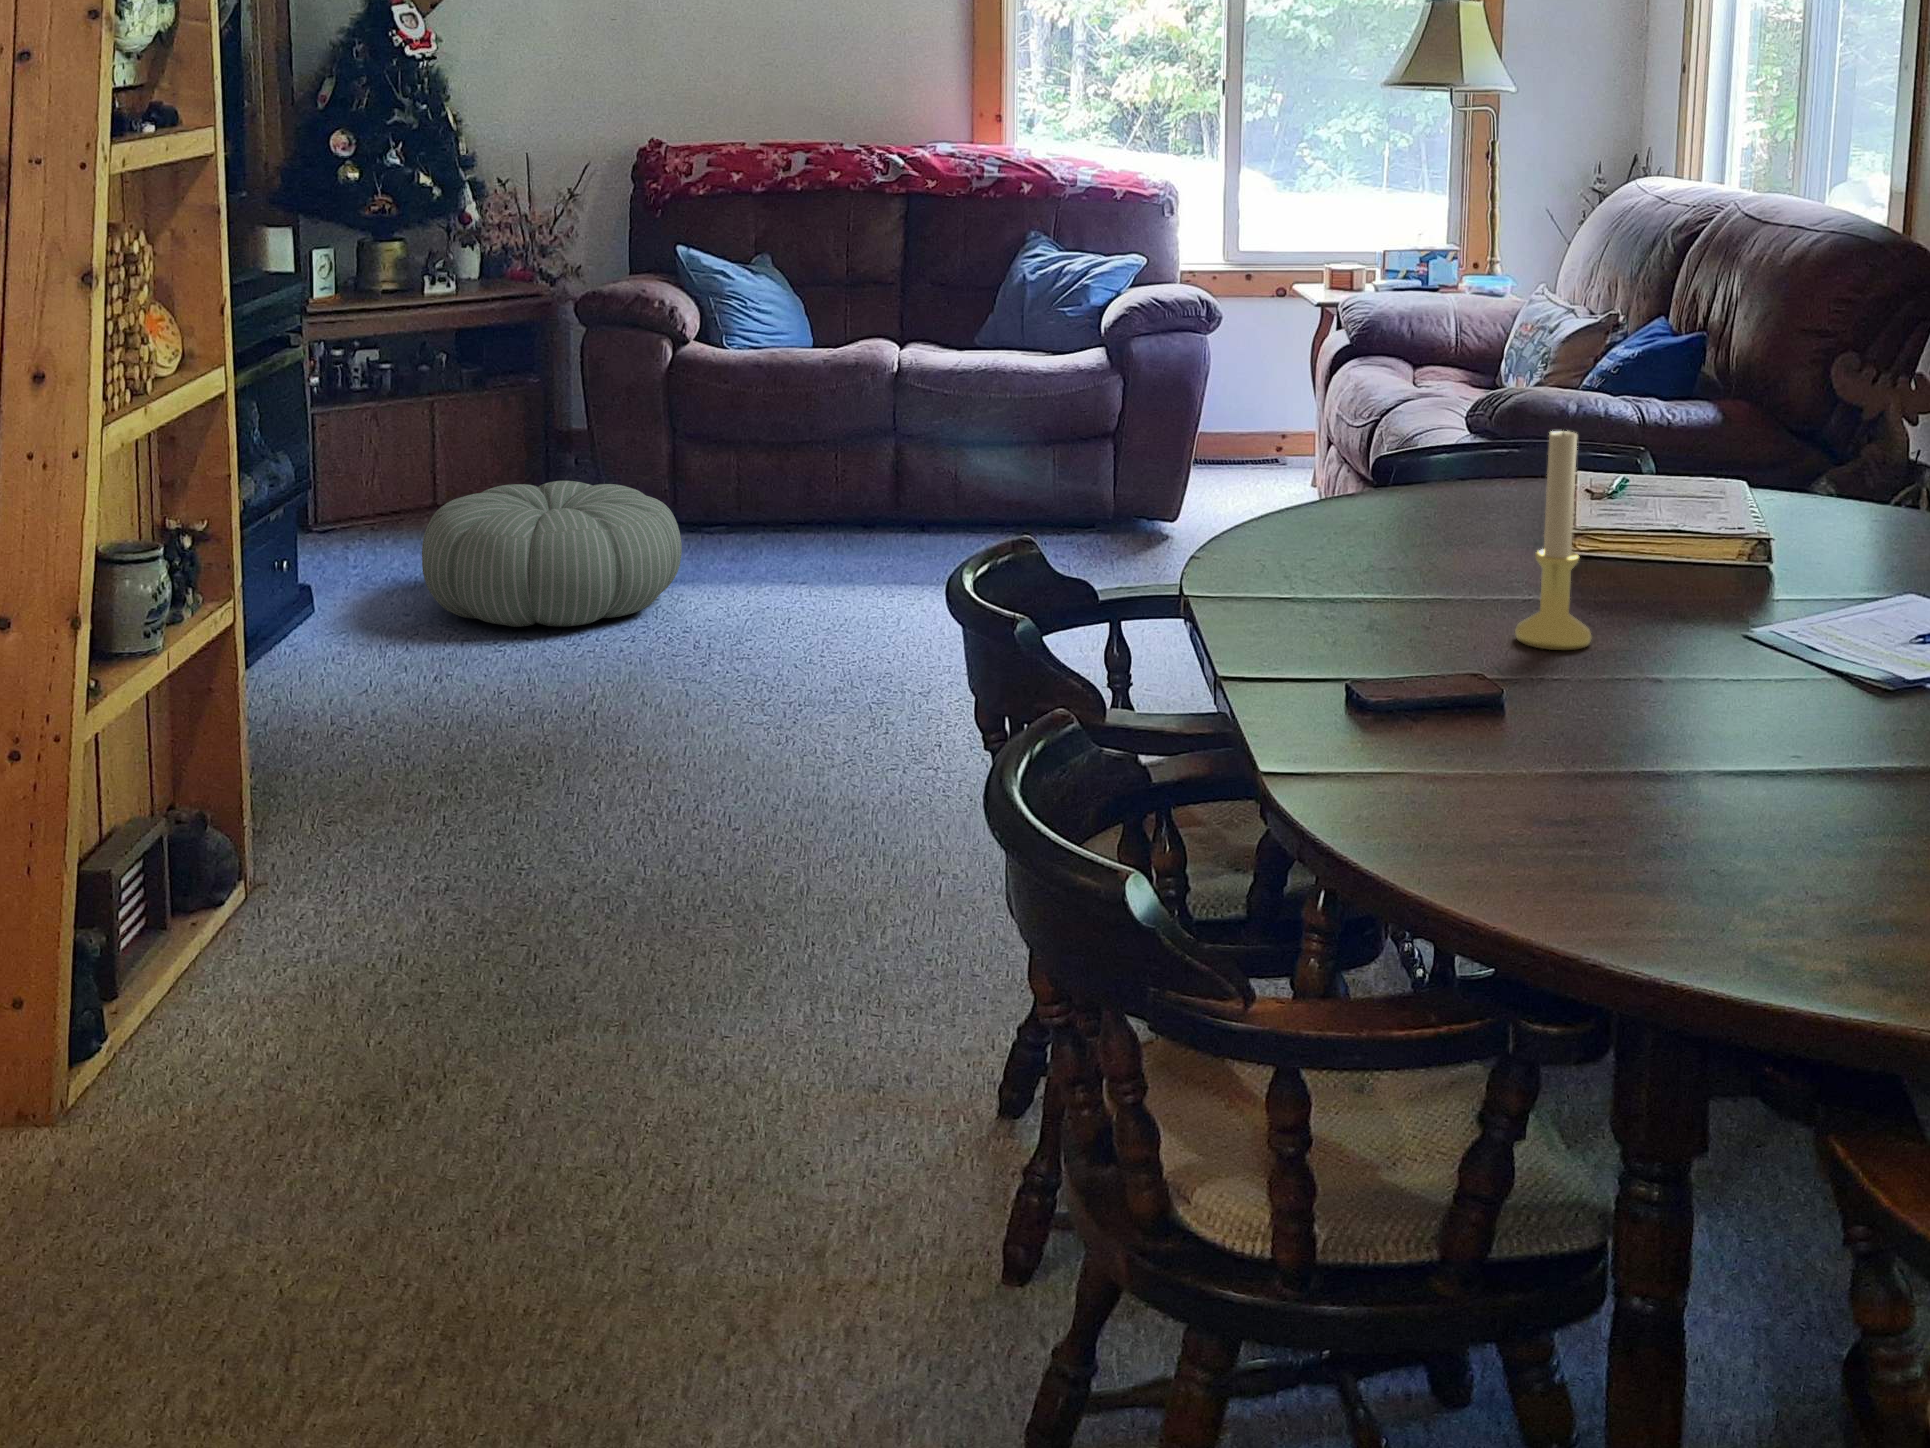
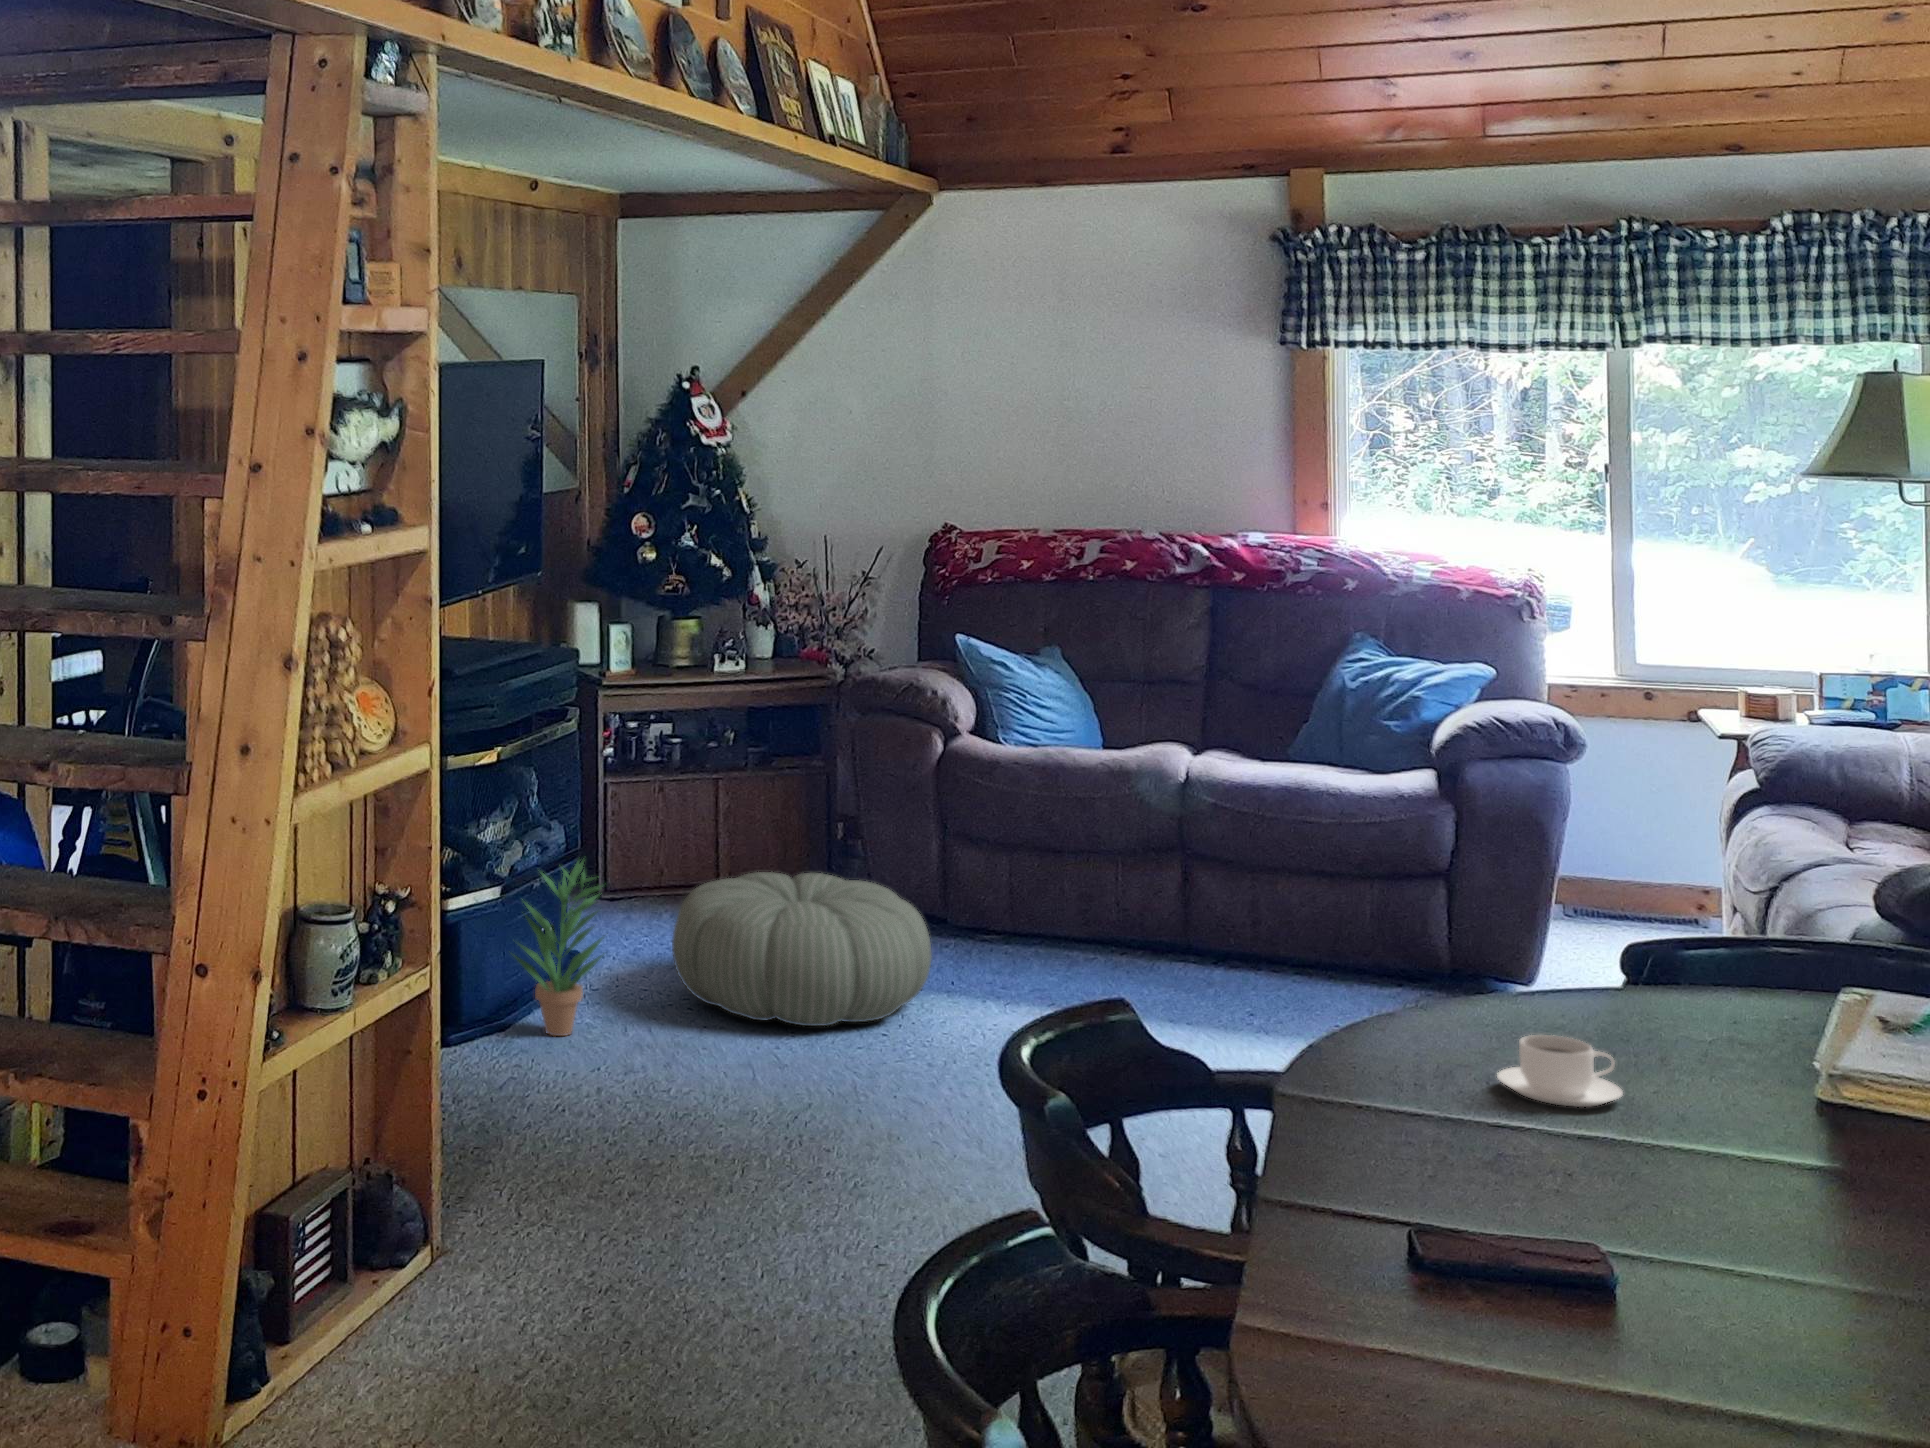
candle holder: present [1515,426,1591,650] -> none [1712,926,1822,1215]
potted plant: none [252,482,364,667] -> present [514,861,602,1036]
coffee cup: none [1323,536,1419,591] -> present [1497,1035,1623,1107]

